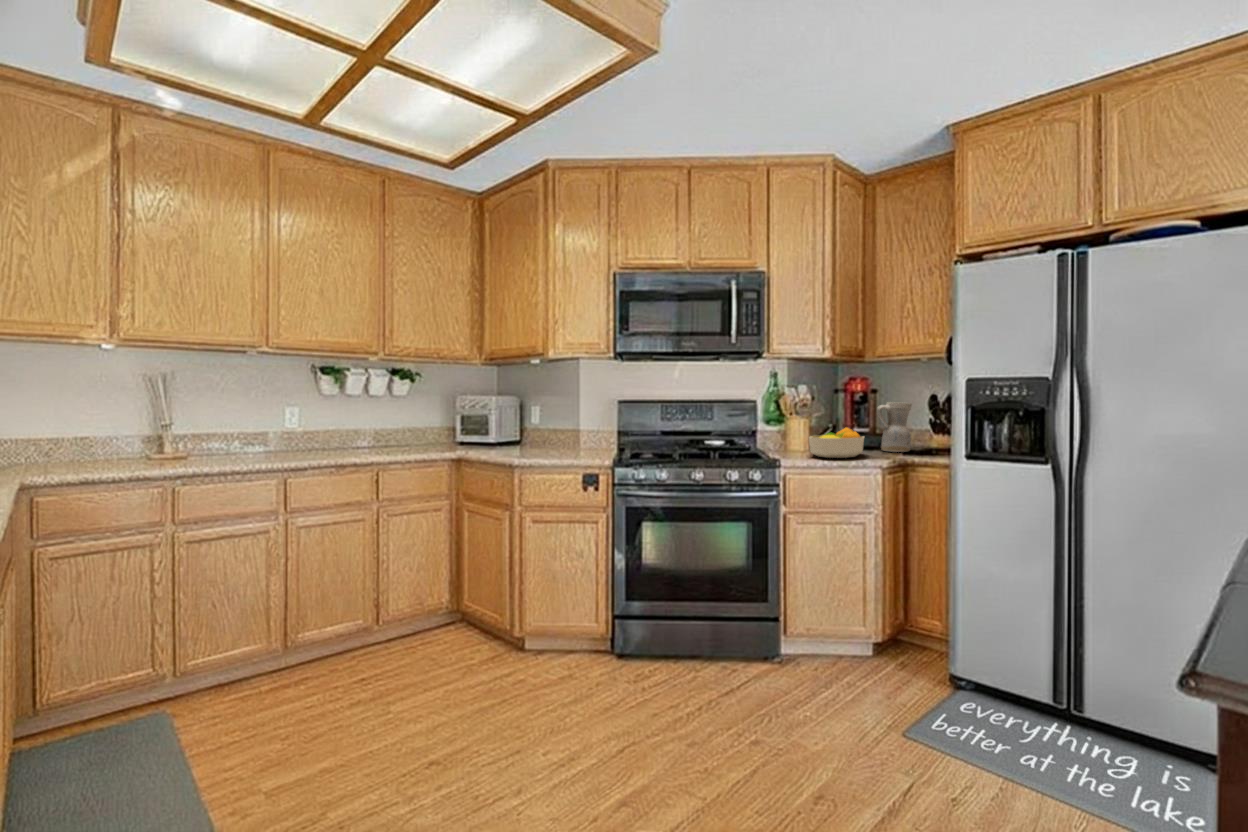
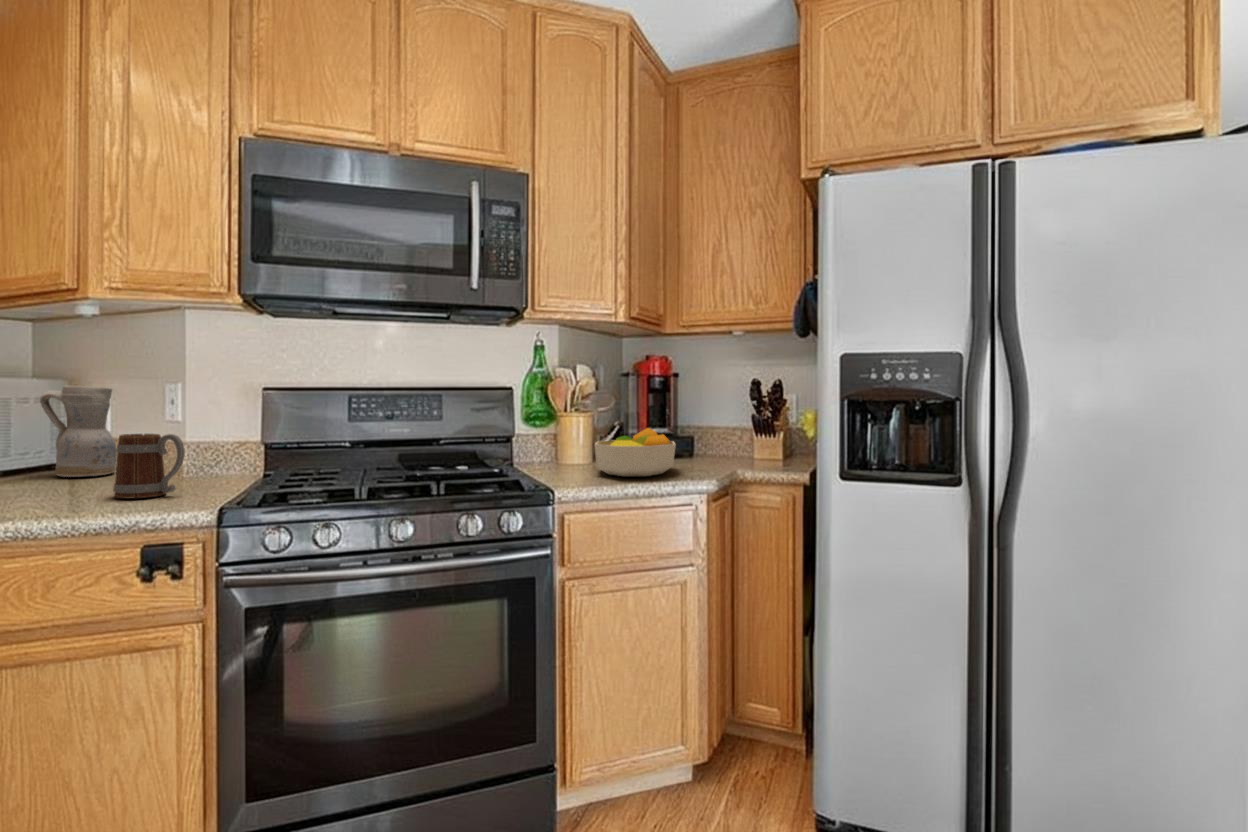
ceramic pitcher: present [877,402,912,452] -> present [40,385,117,477]
mug: none [552,428,585,461] -> present [113,434,185,498]

